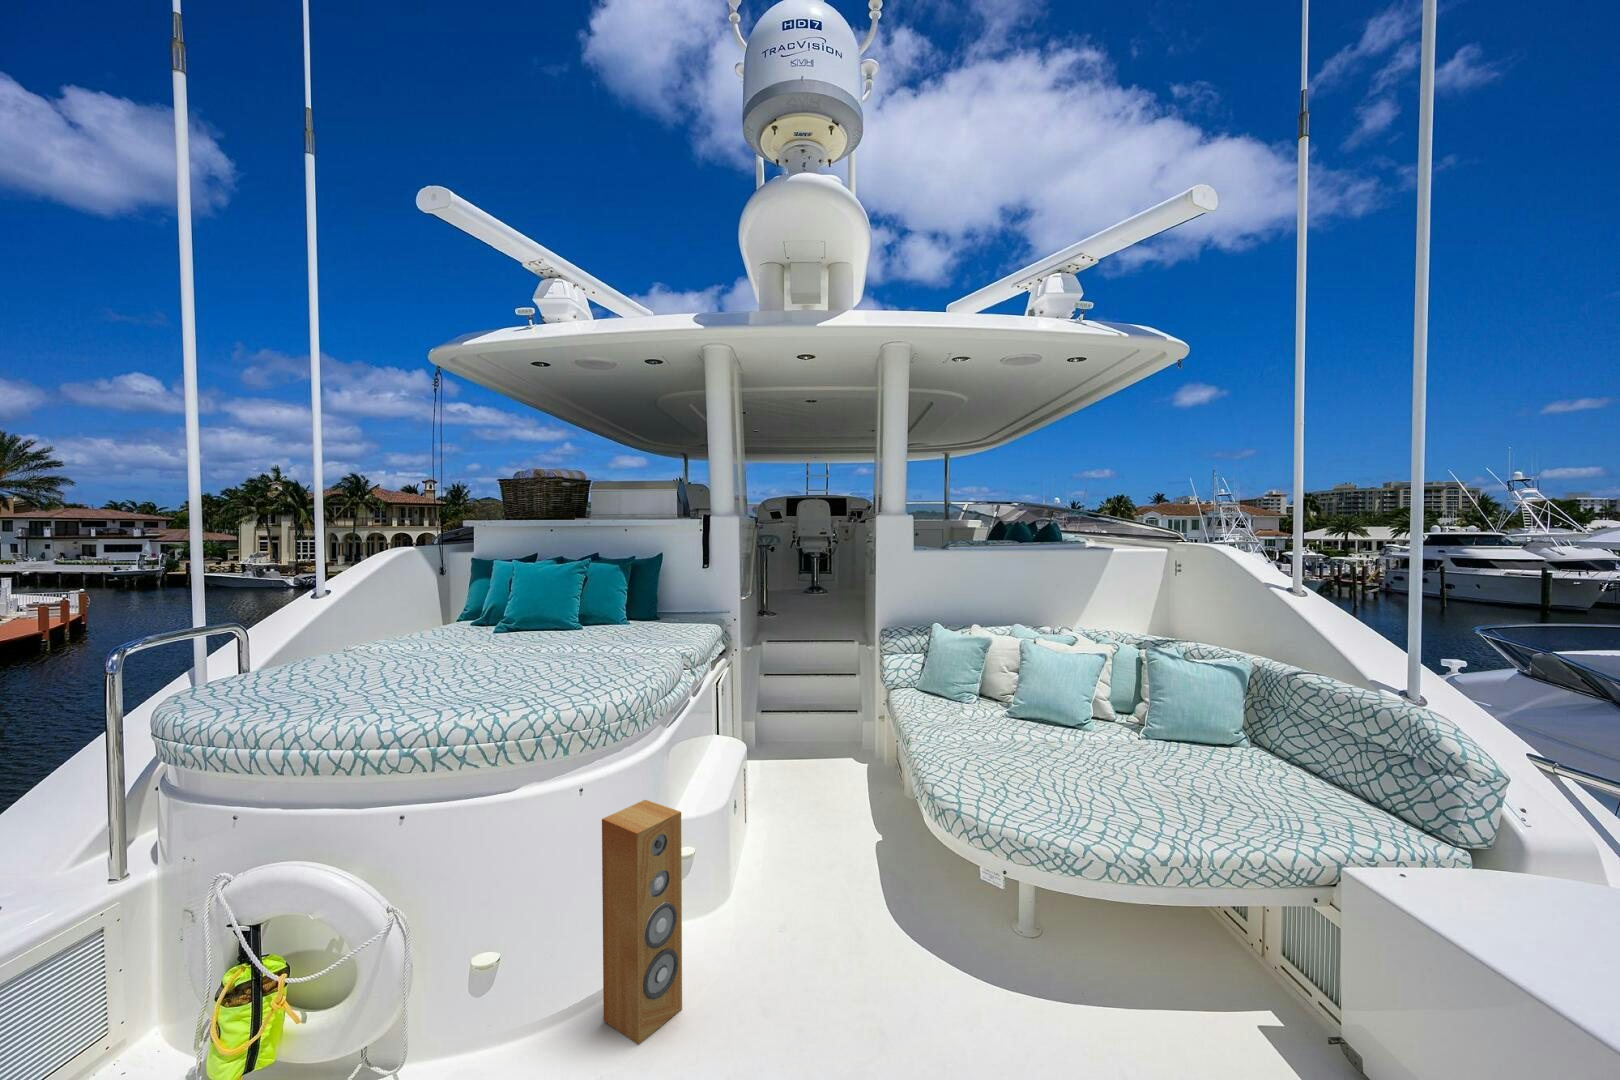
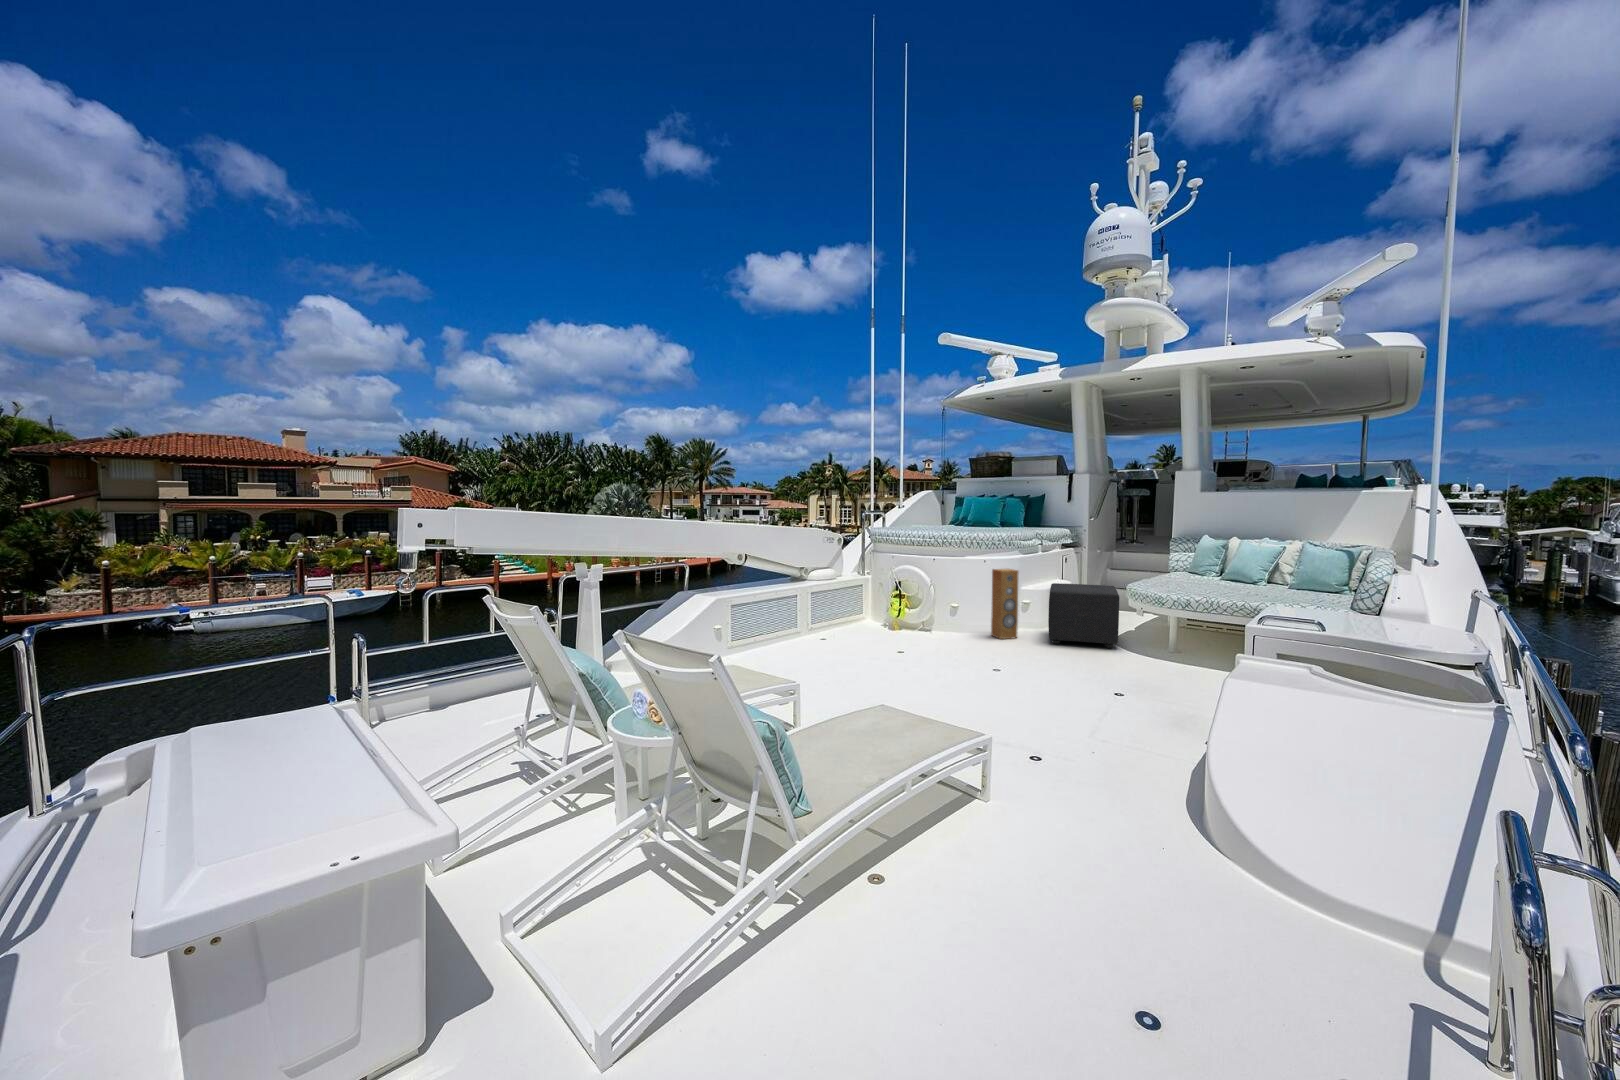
ottoman: none [744,784,945,1015] -> present [1048,583,1119,648]

